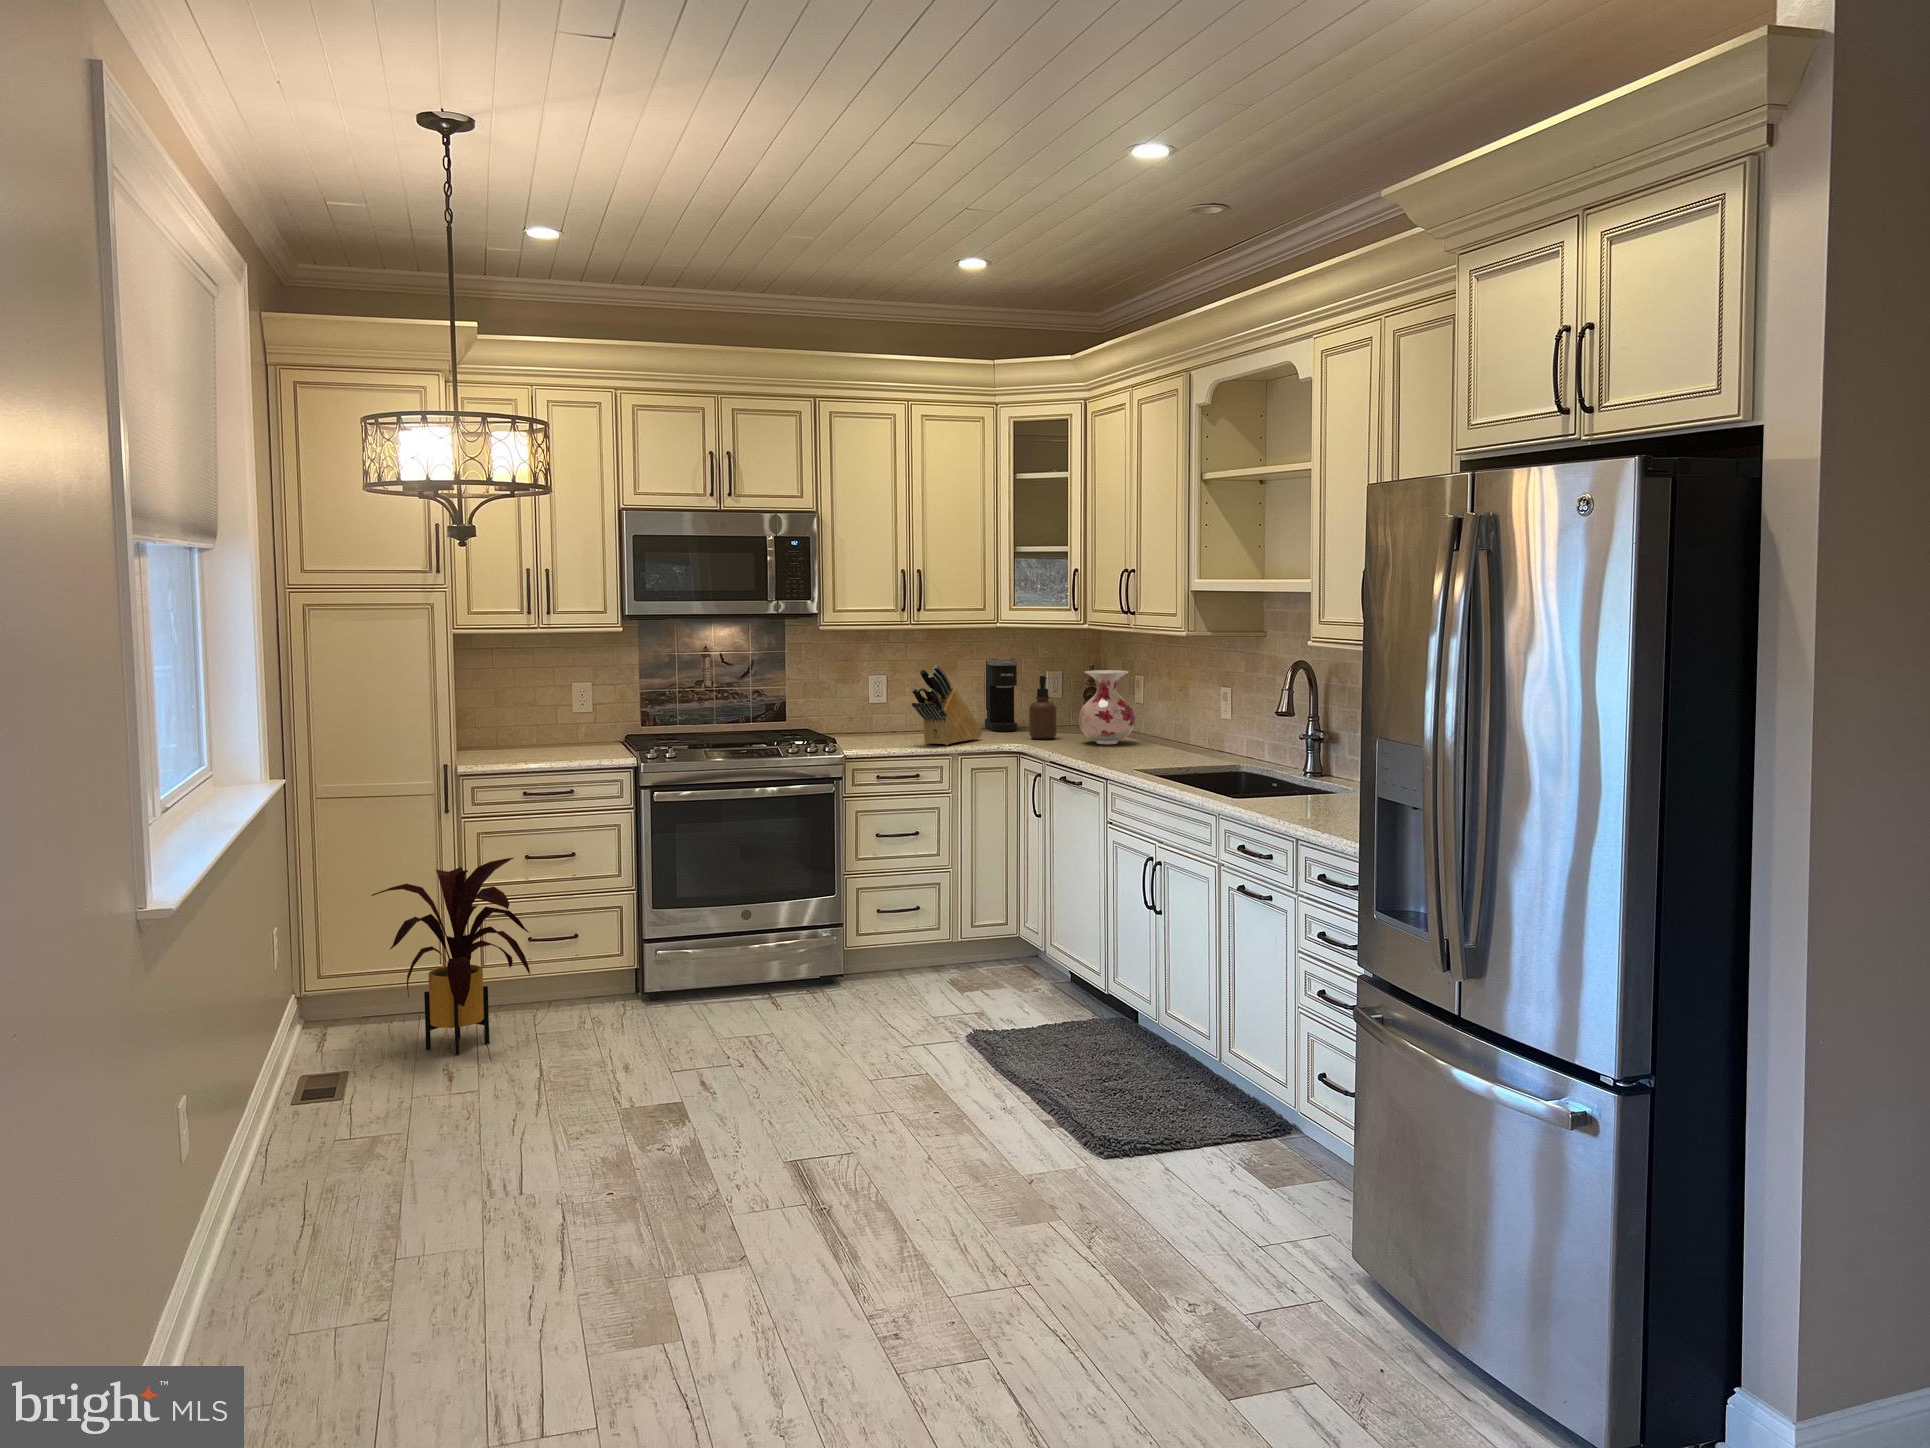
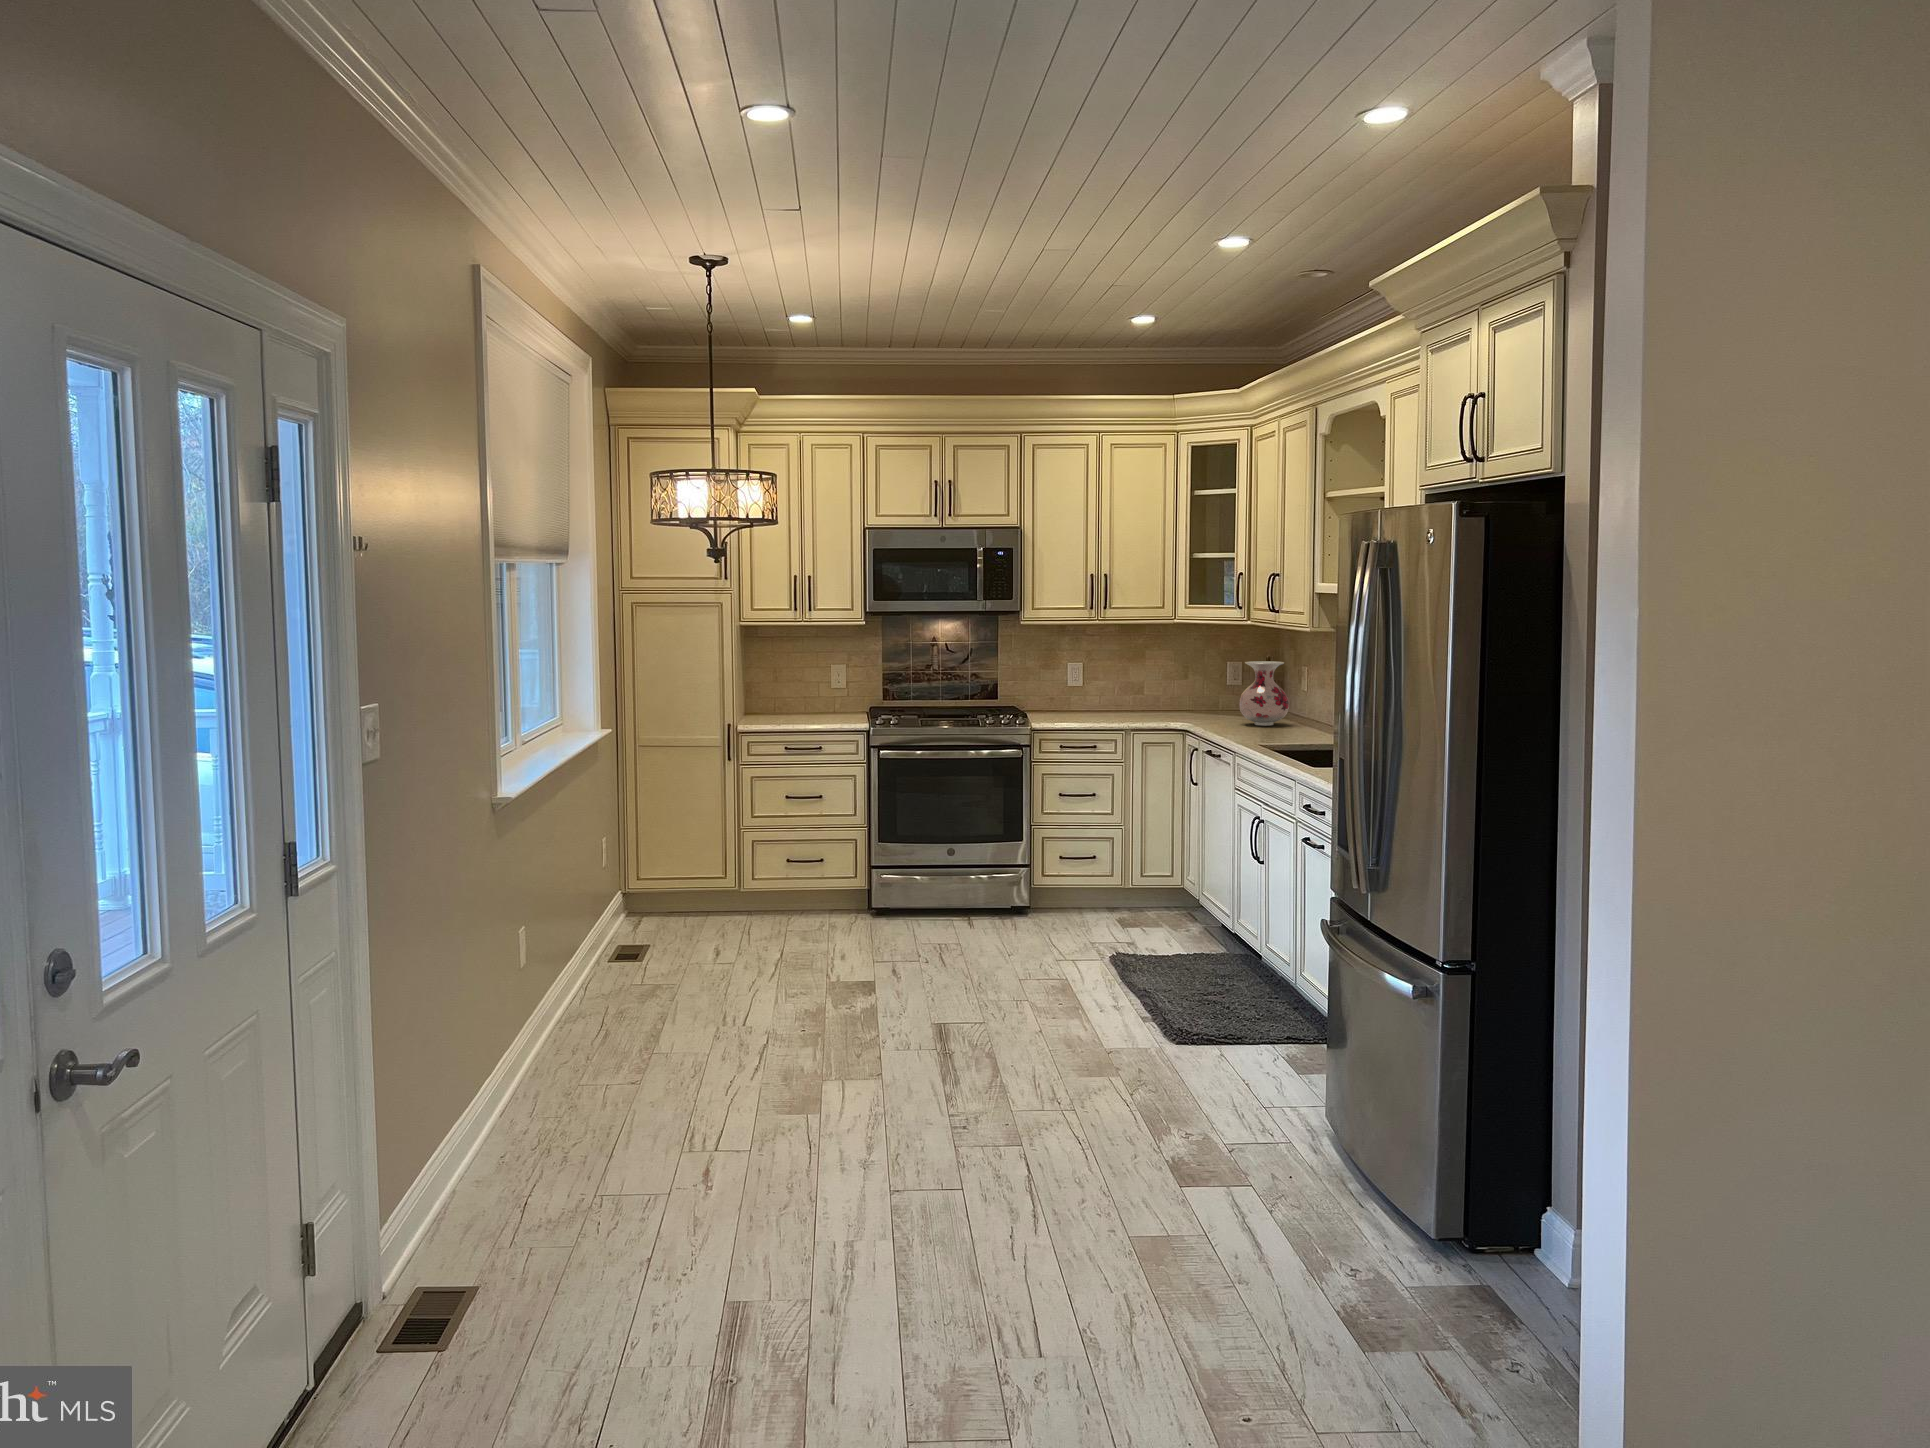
coffee maker: present [984,658,1018,731] -> none [1173,650,1199,713]
knife block: present [911,665,982,745] -> none [1093,655,1159,722]
soap dispenser: present [1029,676,1057,739] -> none [1201,666,1225,720]
house plant: present [371,858,530,1055] -> none [670,796,784,940]

